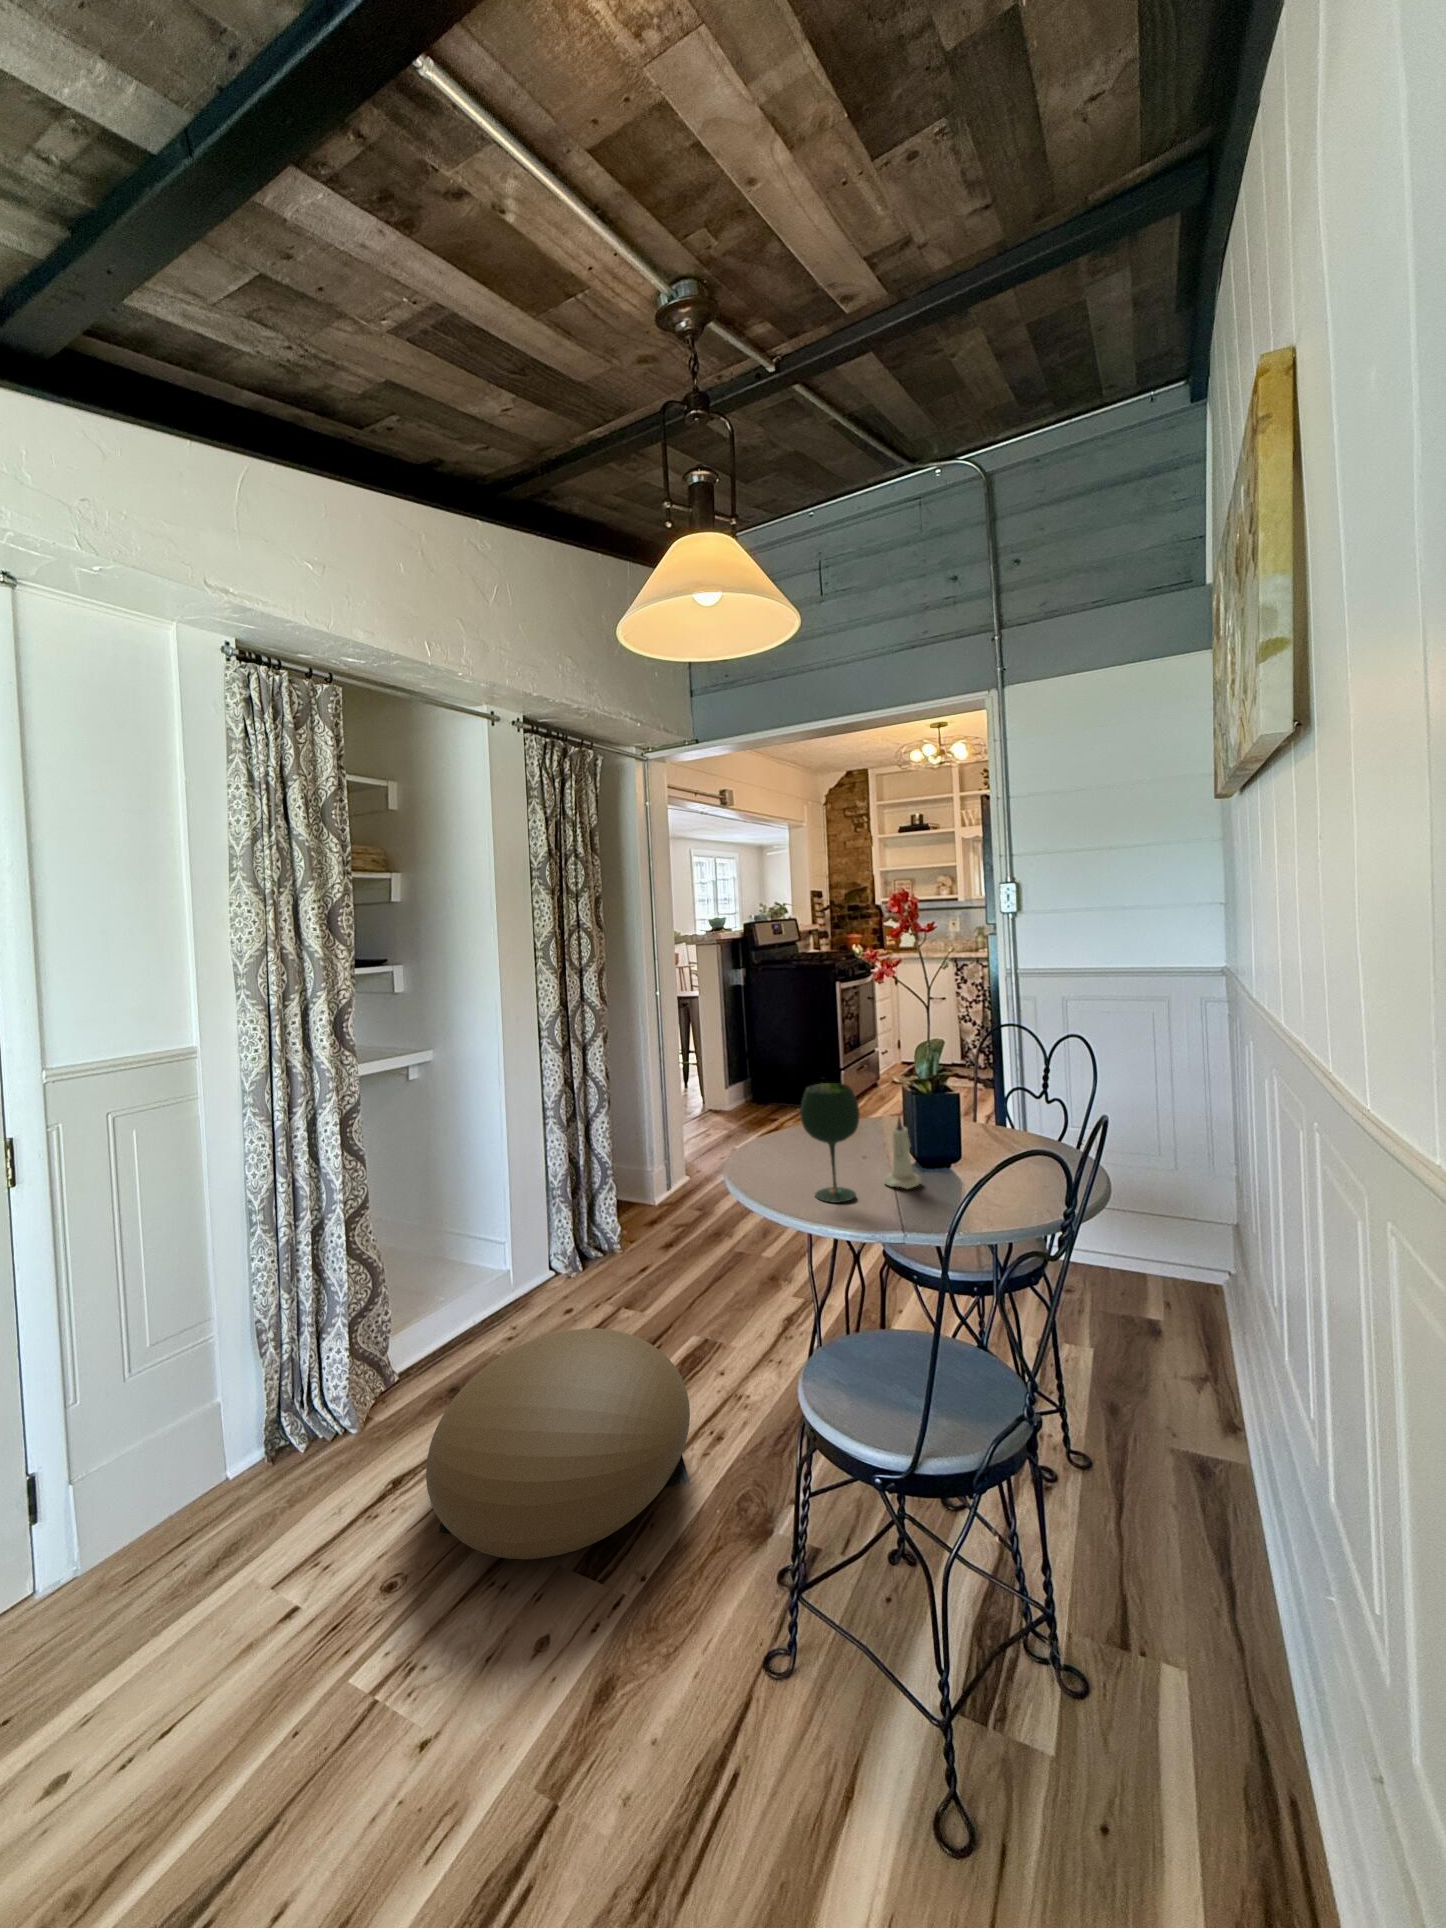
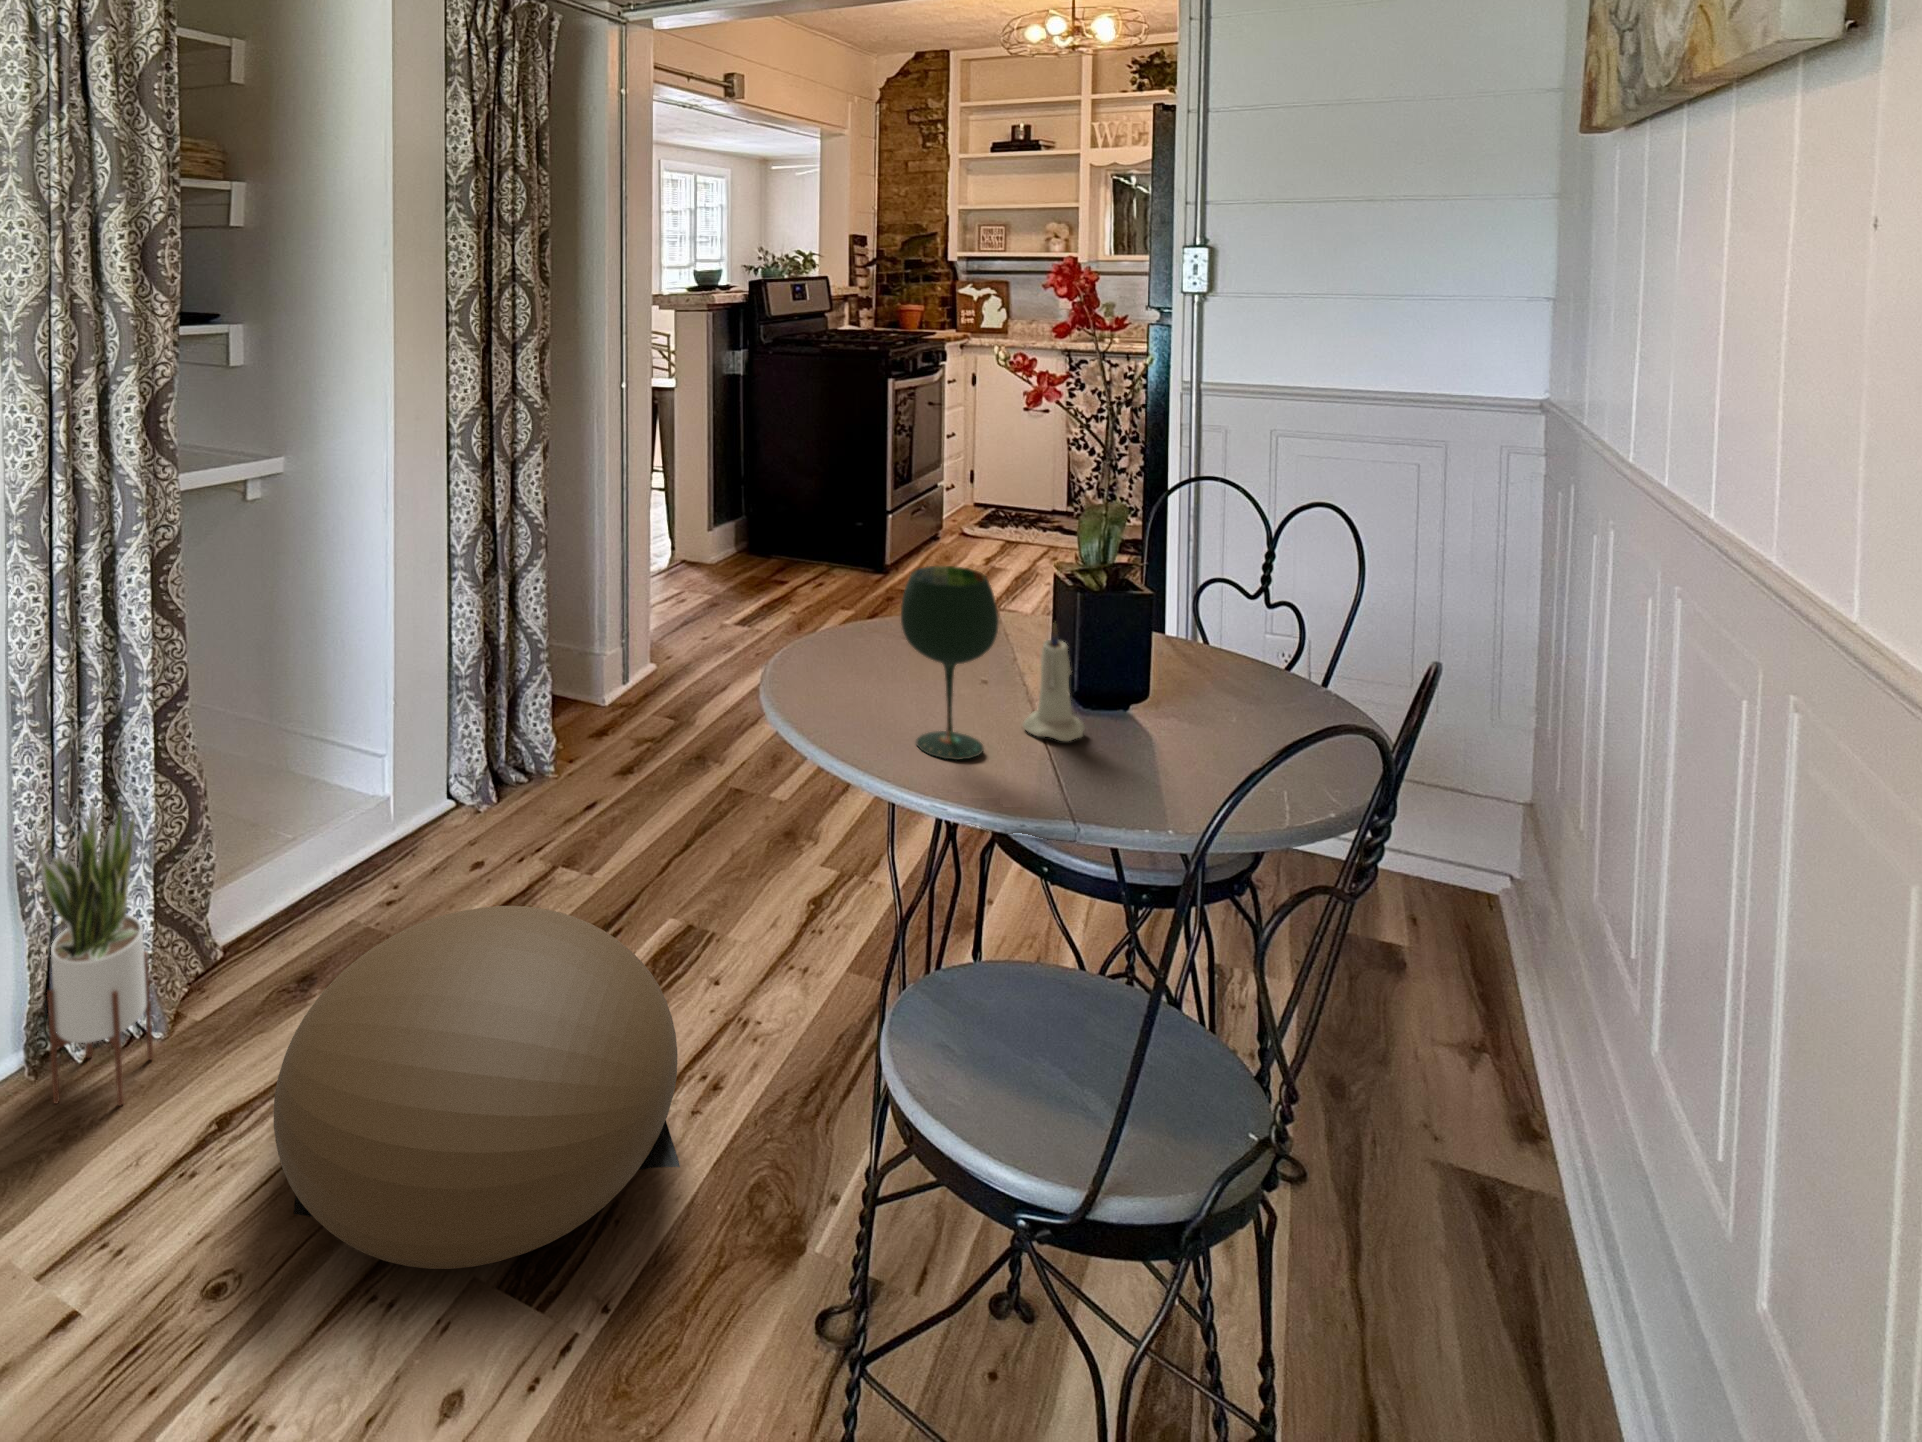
potted plant: none [263,1277,352,1480] -> present [33,804,153,1105]

